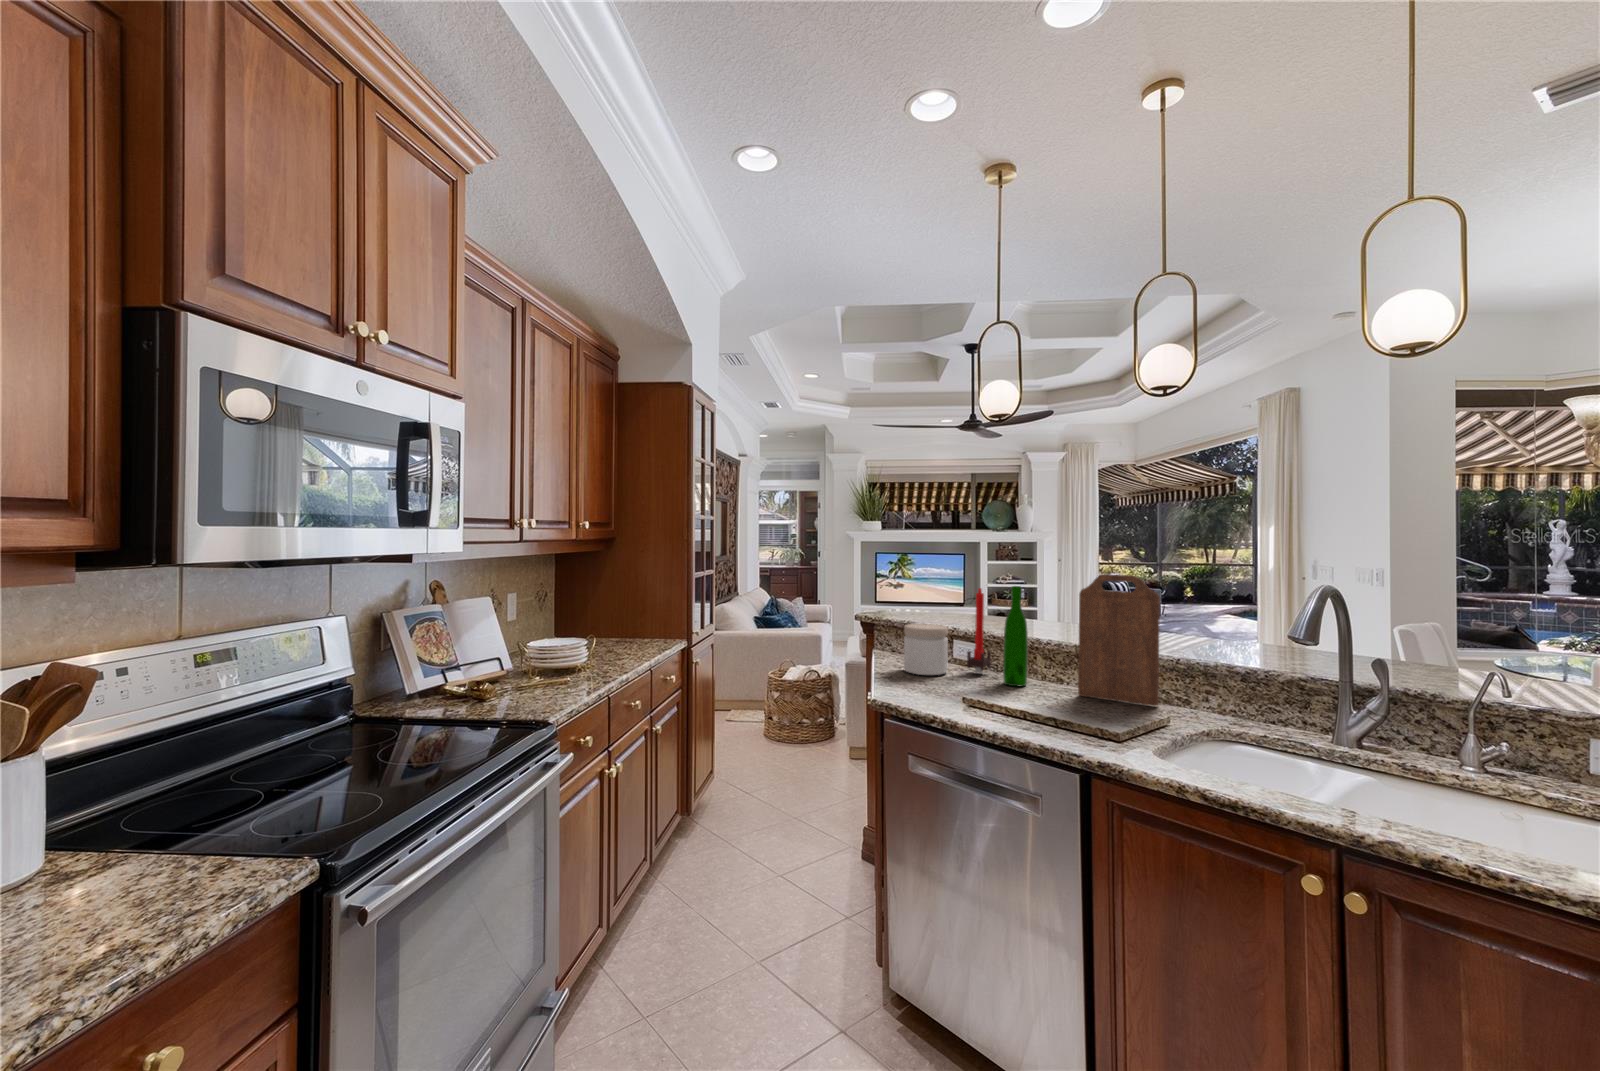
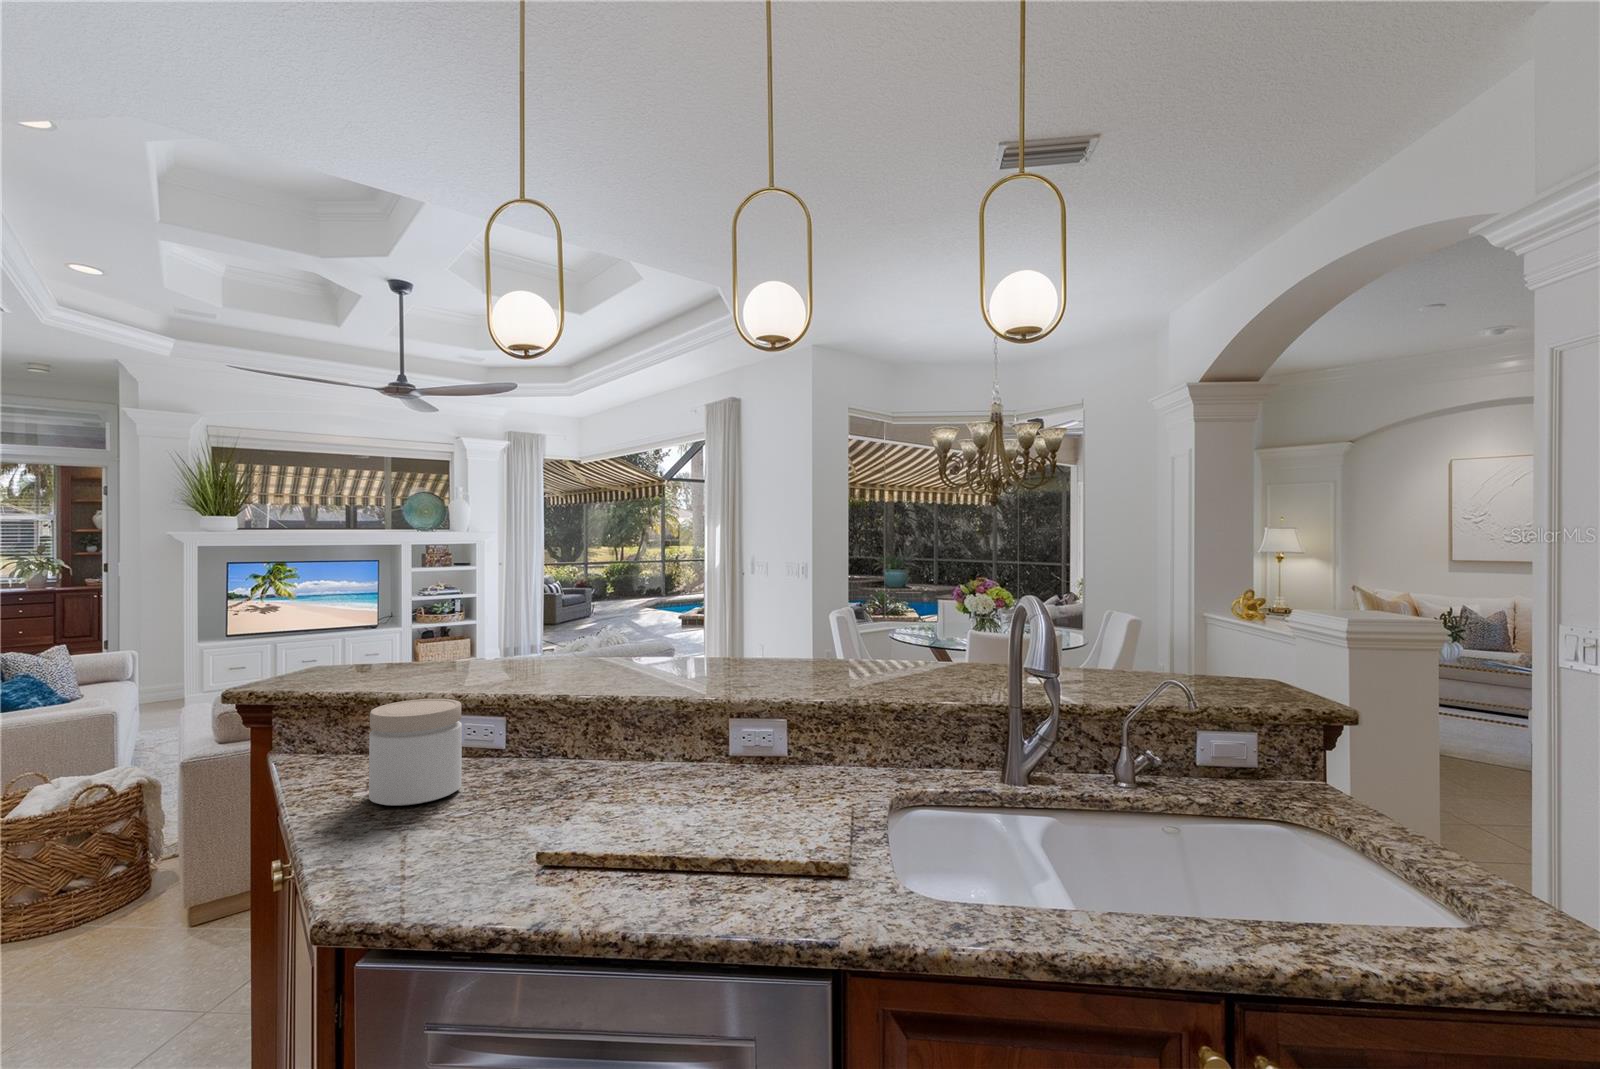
cutting board: present [1078,575,1160,706] -> none [696,590,804,782]
wine bottle: present [1003,586,1028,686] -> none [571,618,612,788]
candle: present [967,588,991,674] -> none [497,625,535,773]

